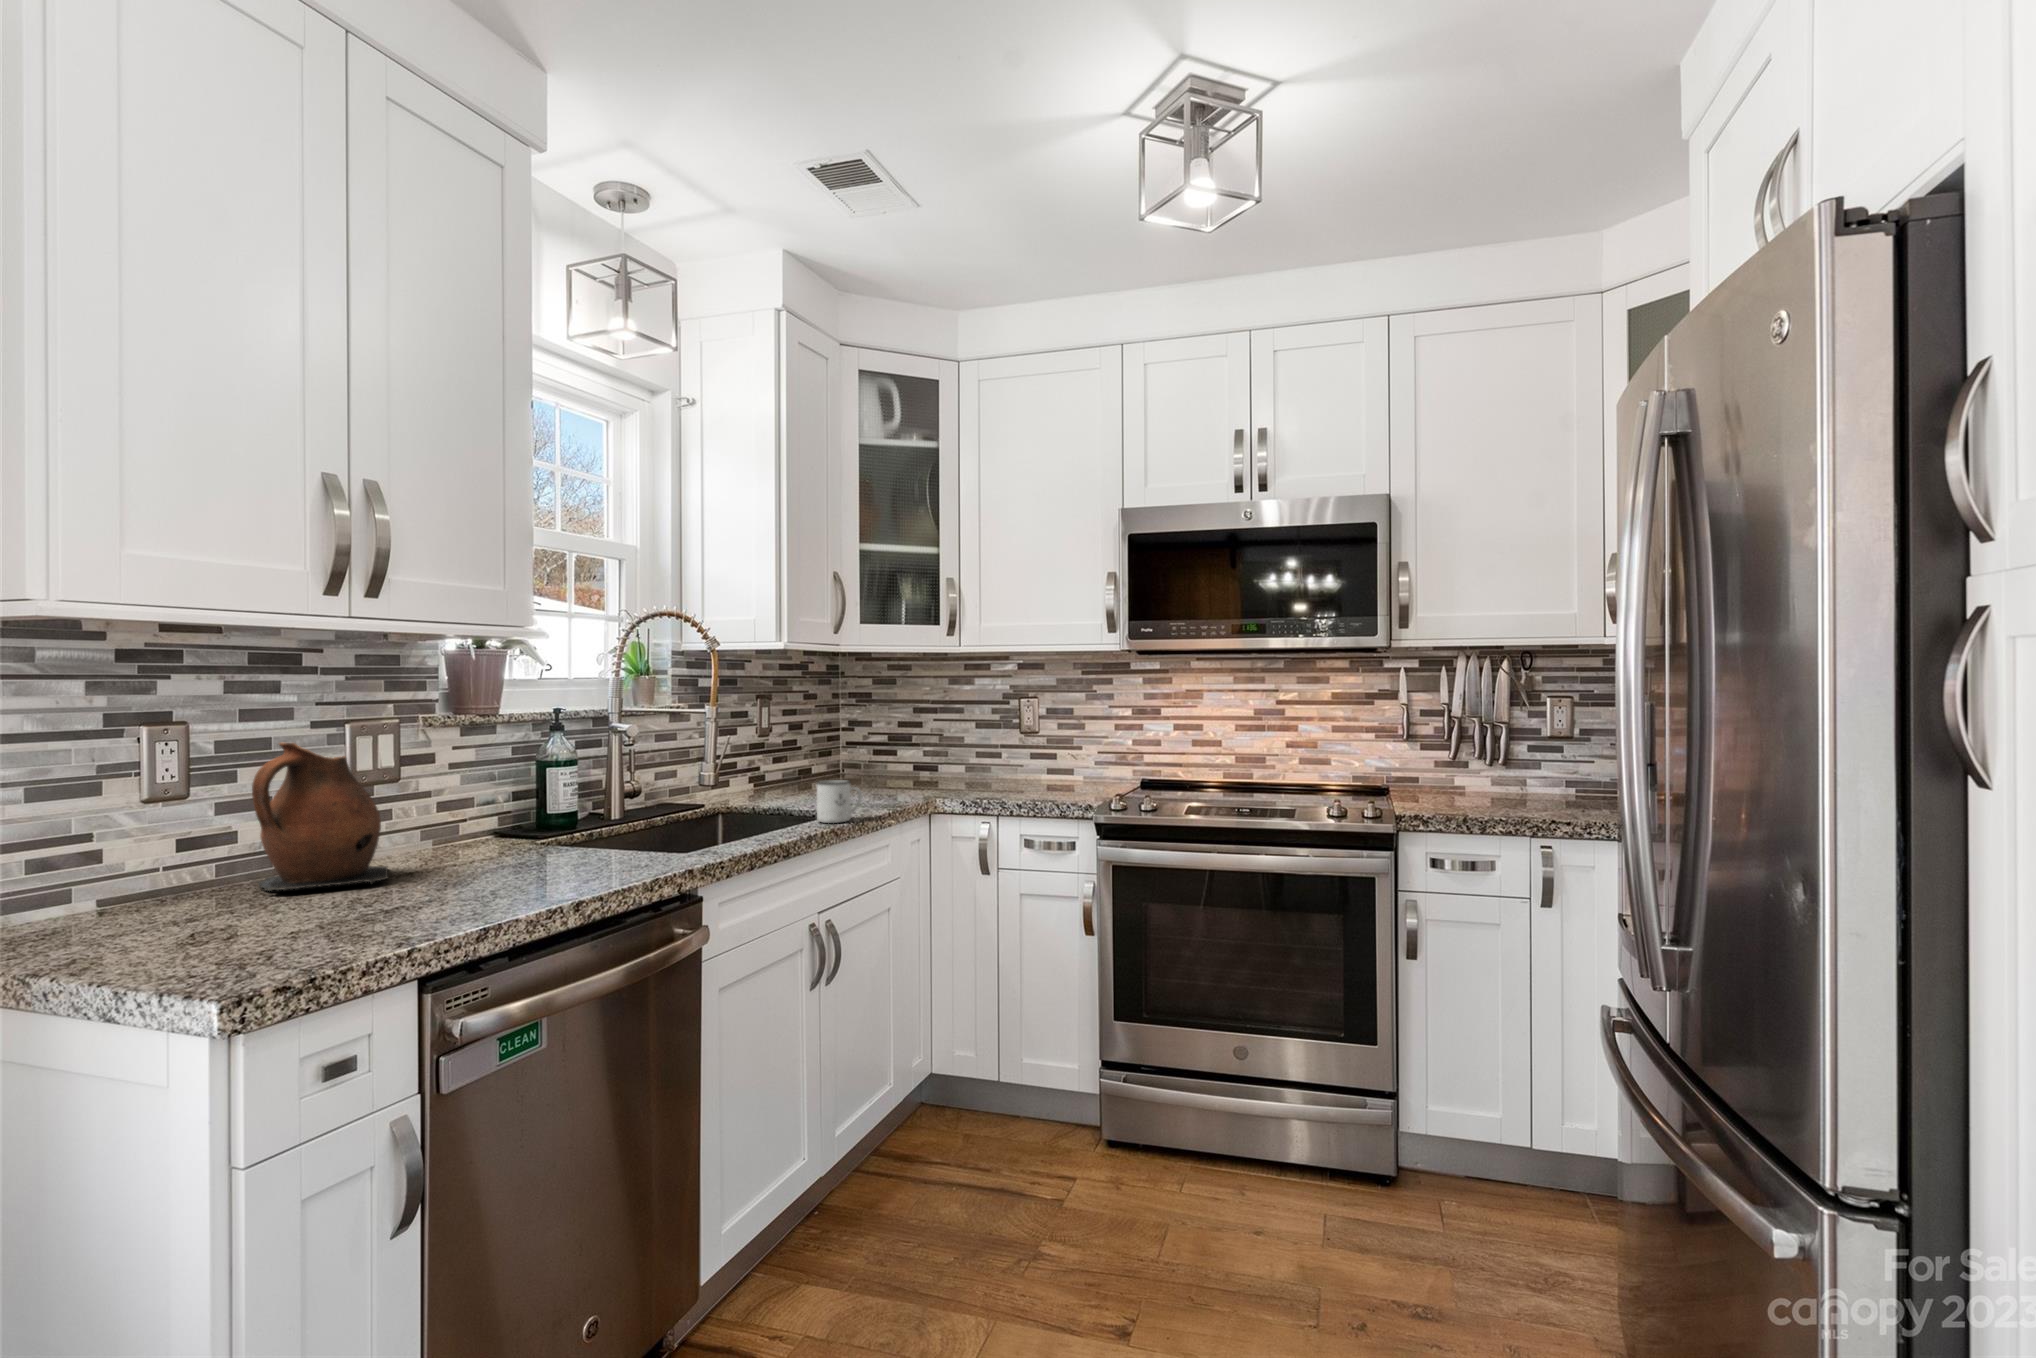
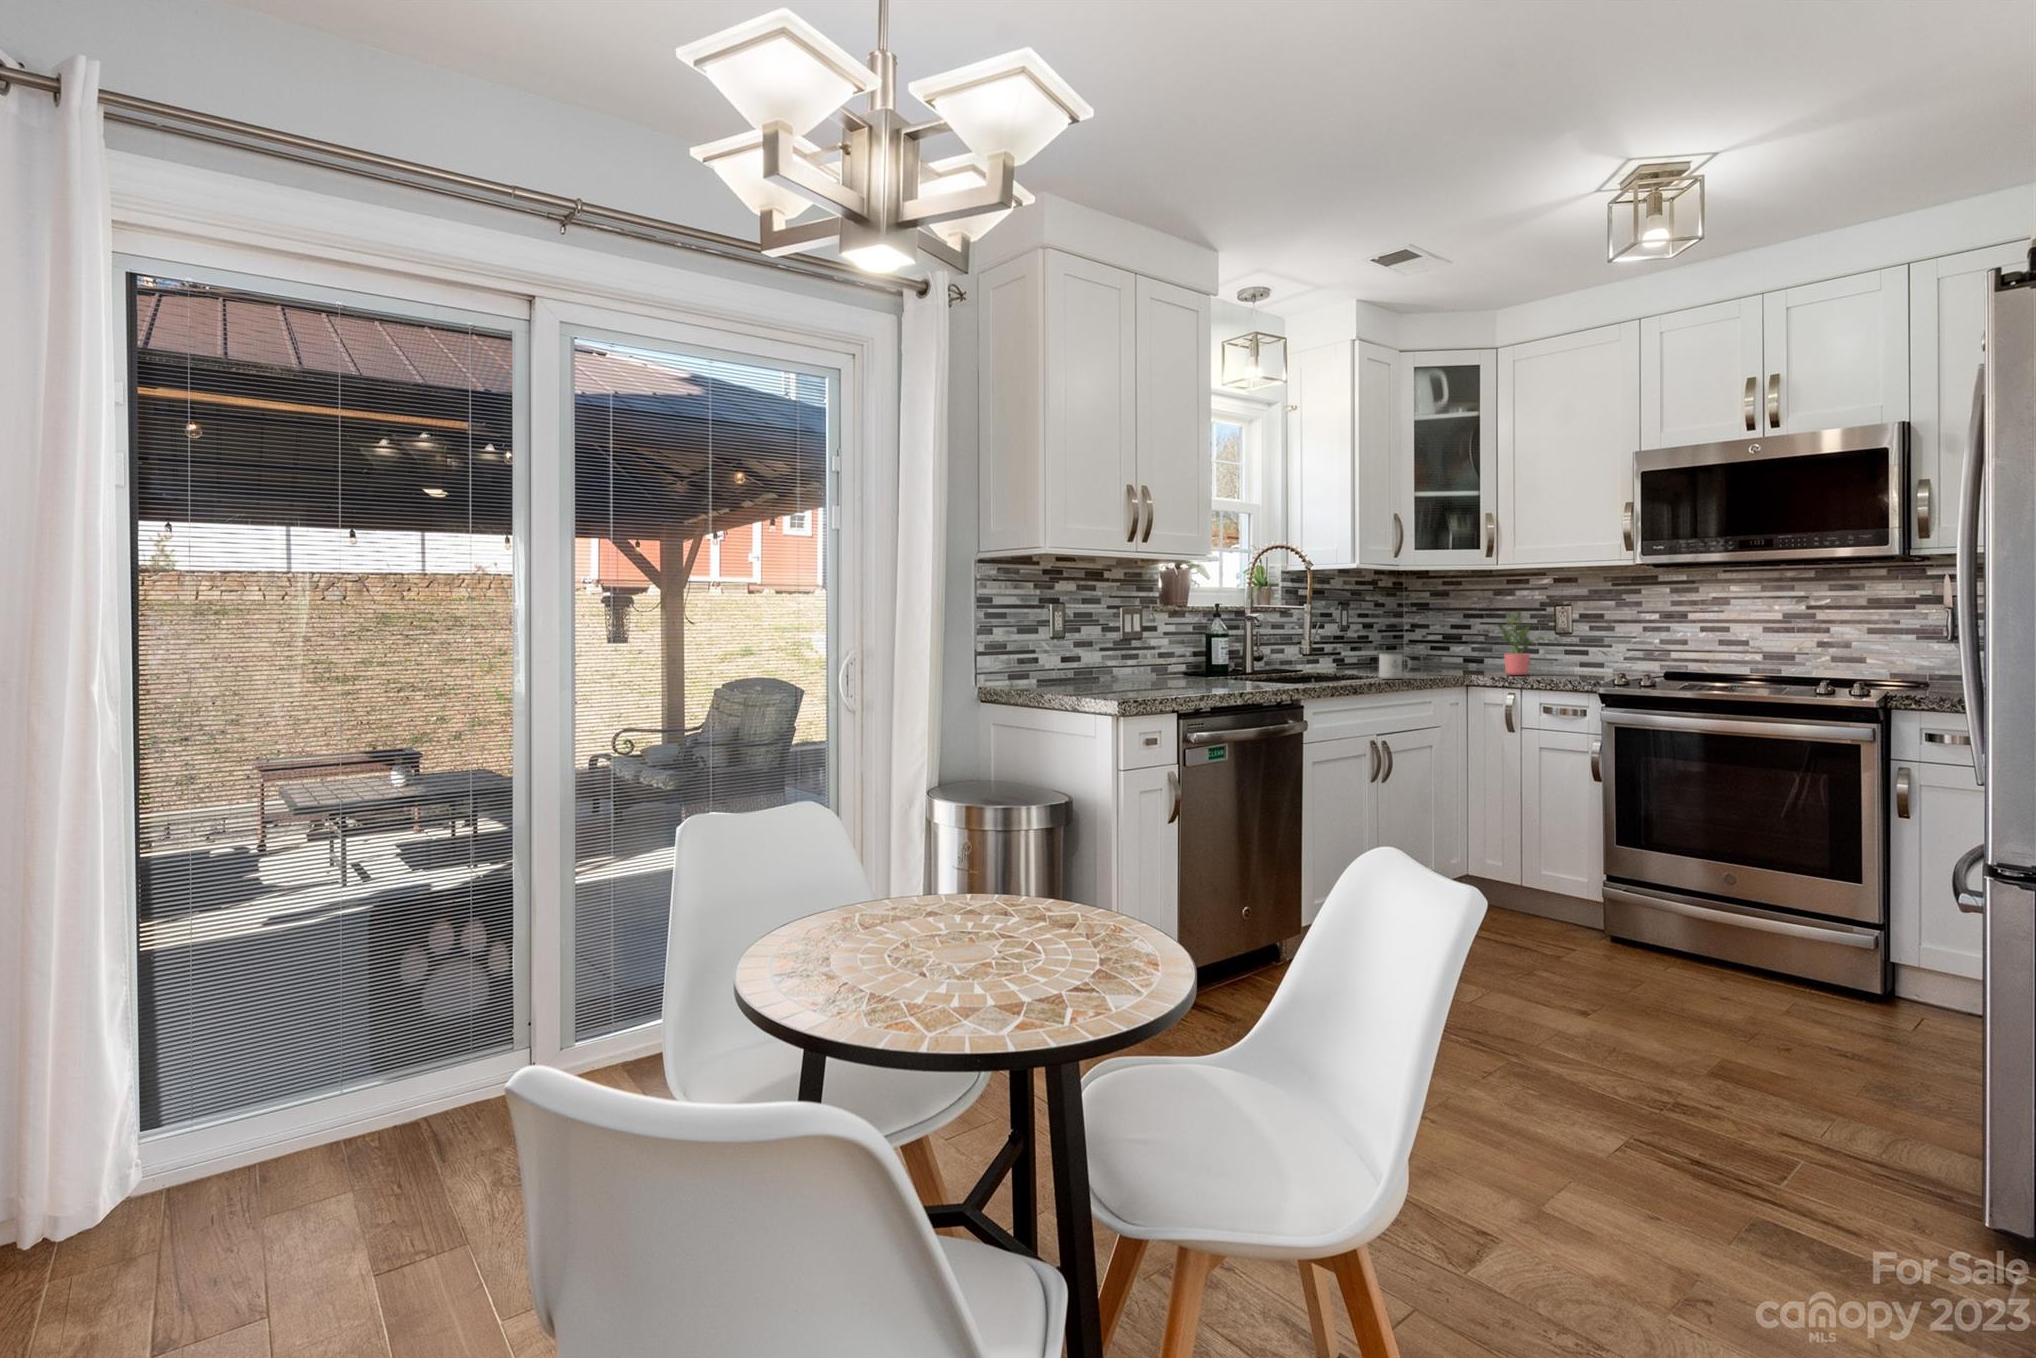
potted plant: none [967,710,1036,798] -> present [1497,612,1554,675]
ceramic pitcher: present [252,743,388,891] -> none [1088,613,1148,684]

